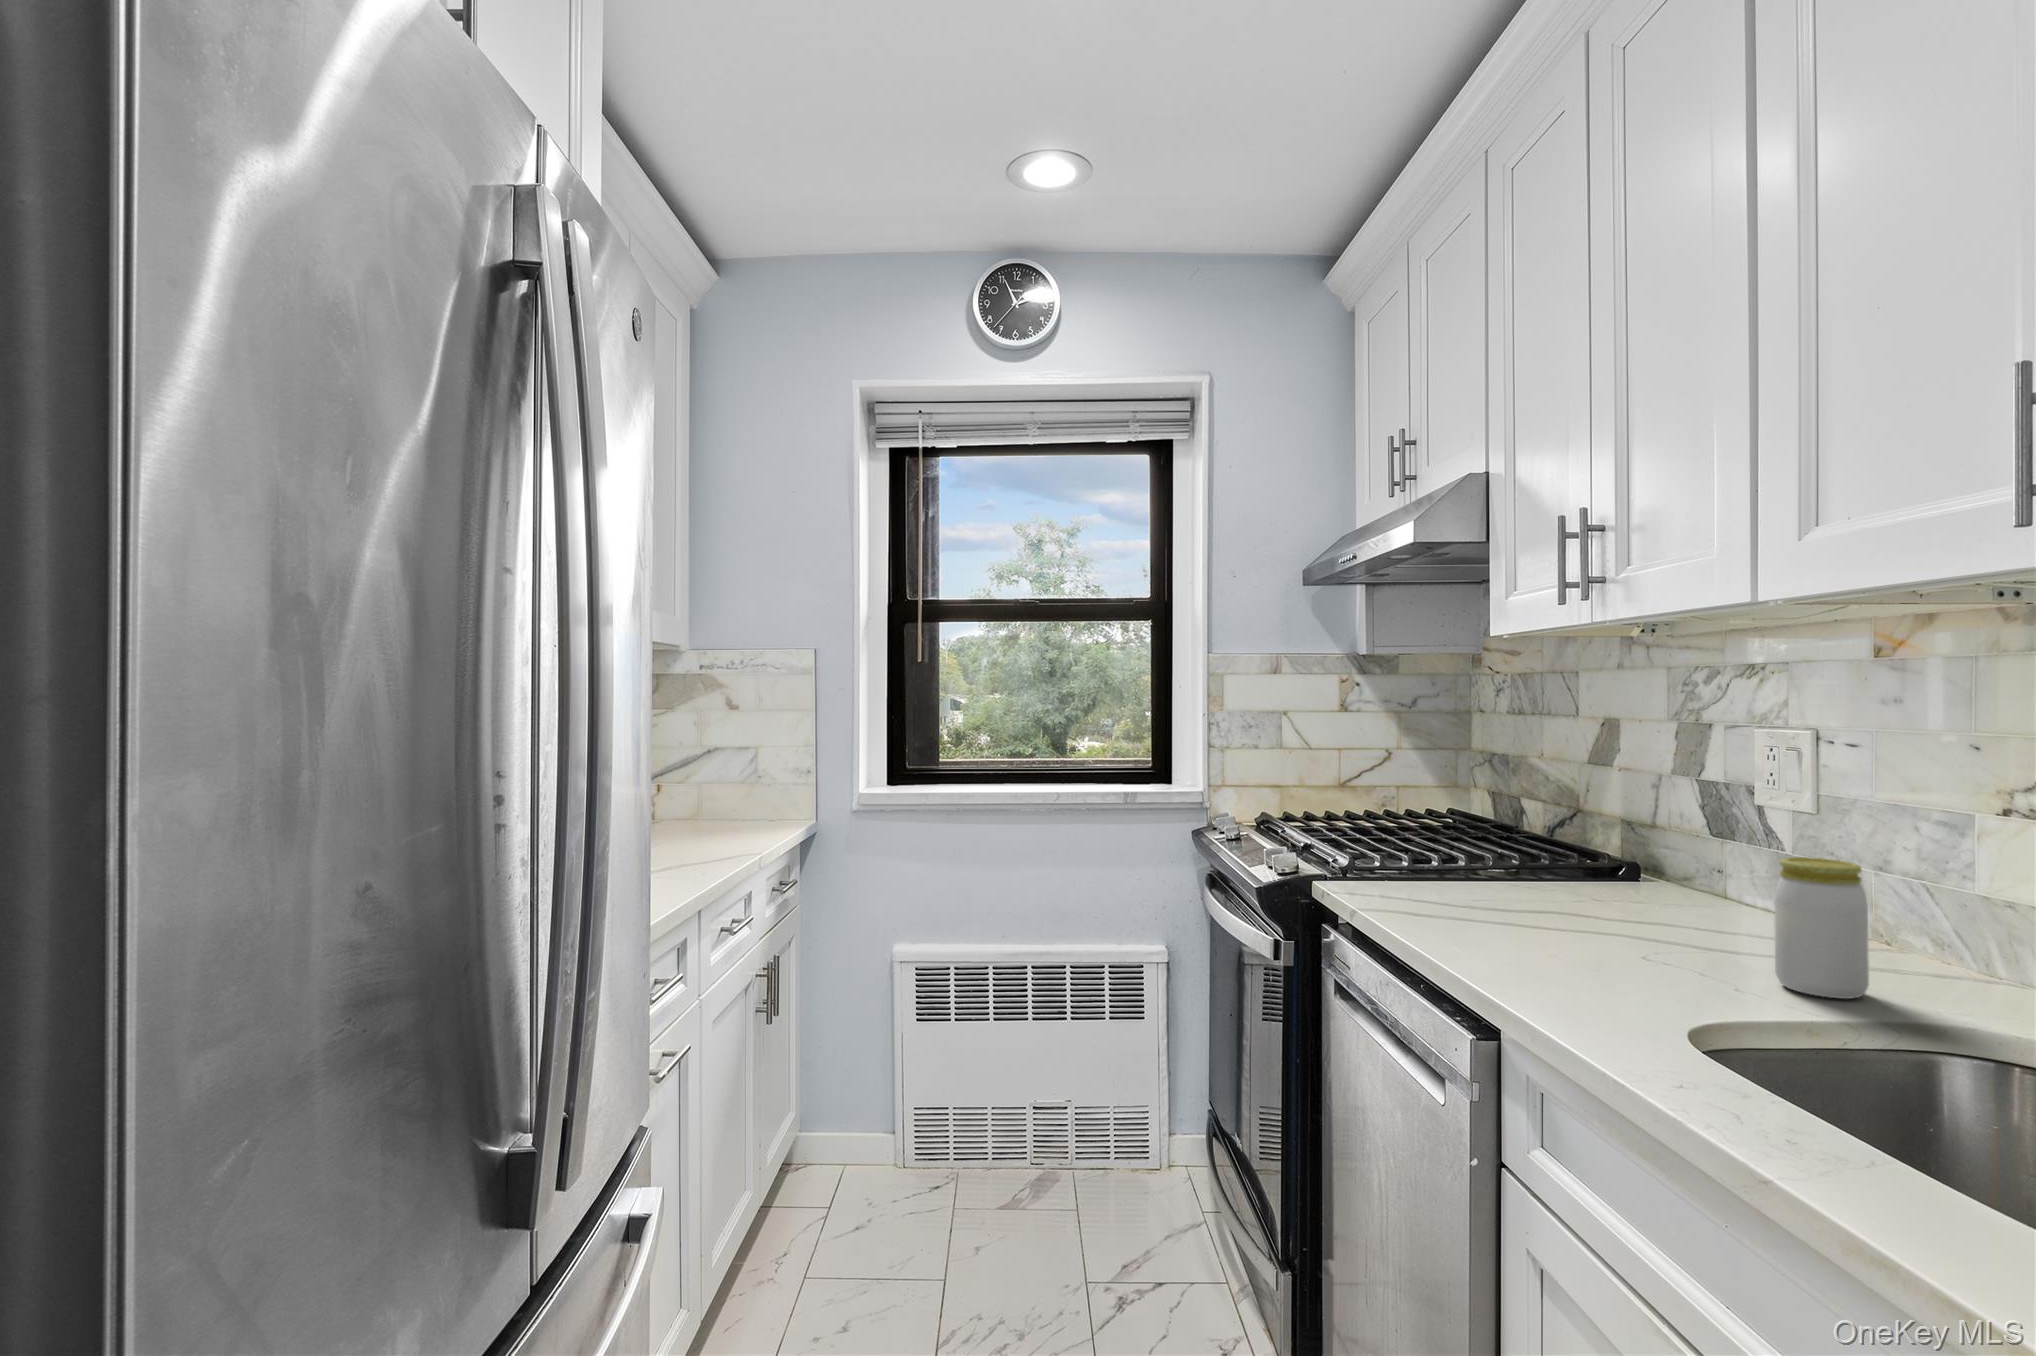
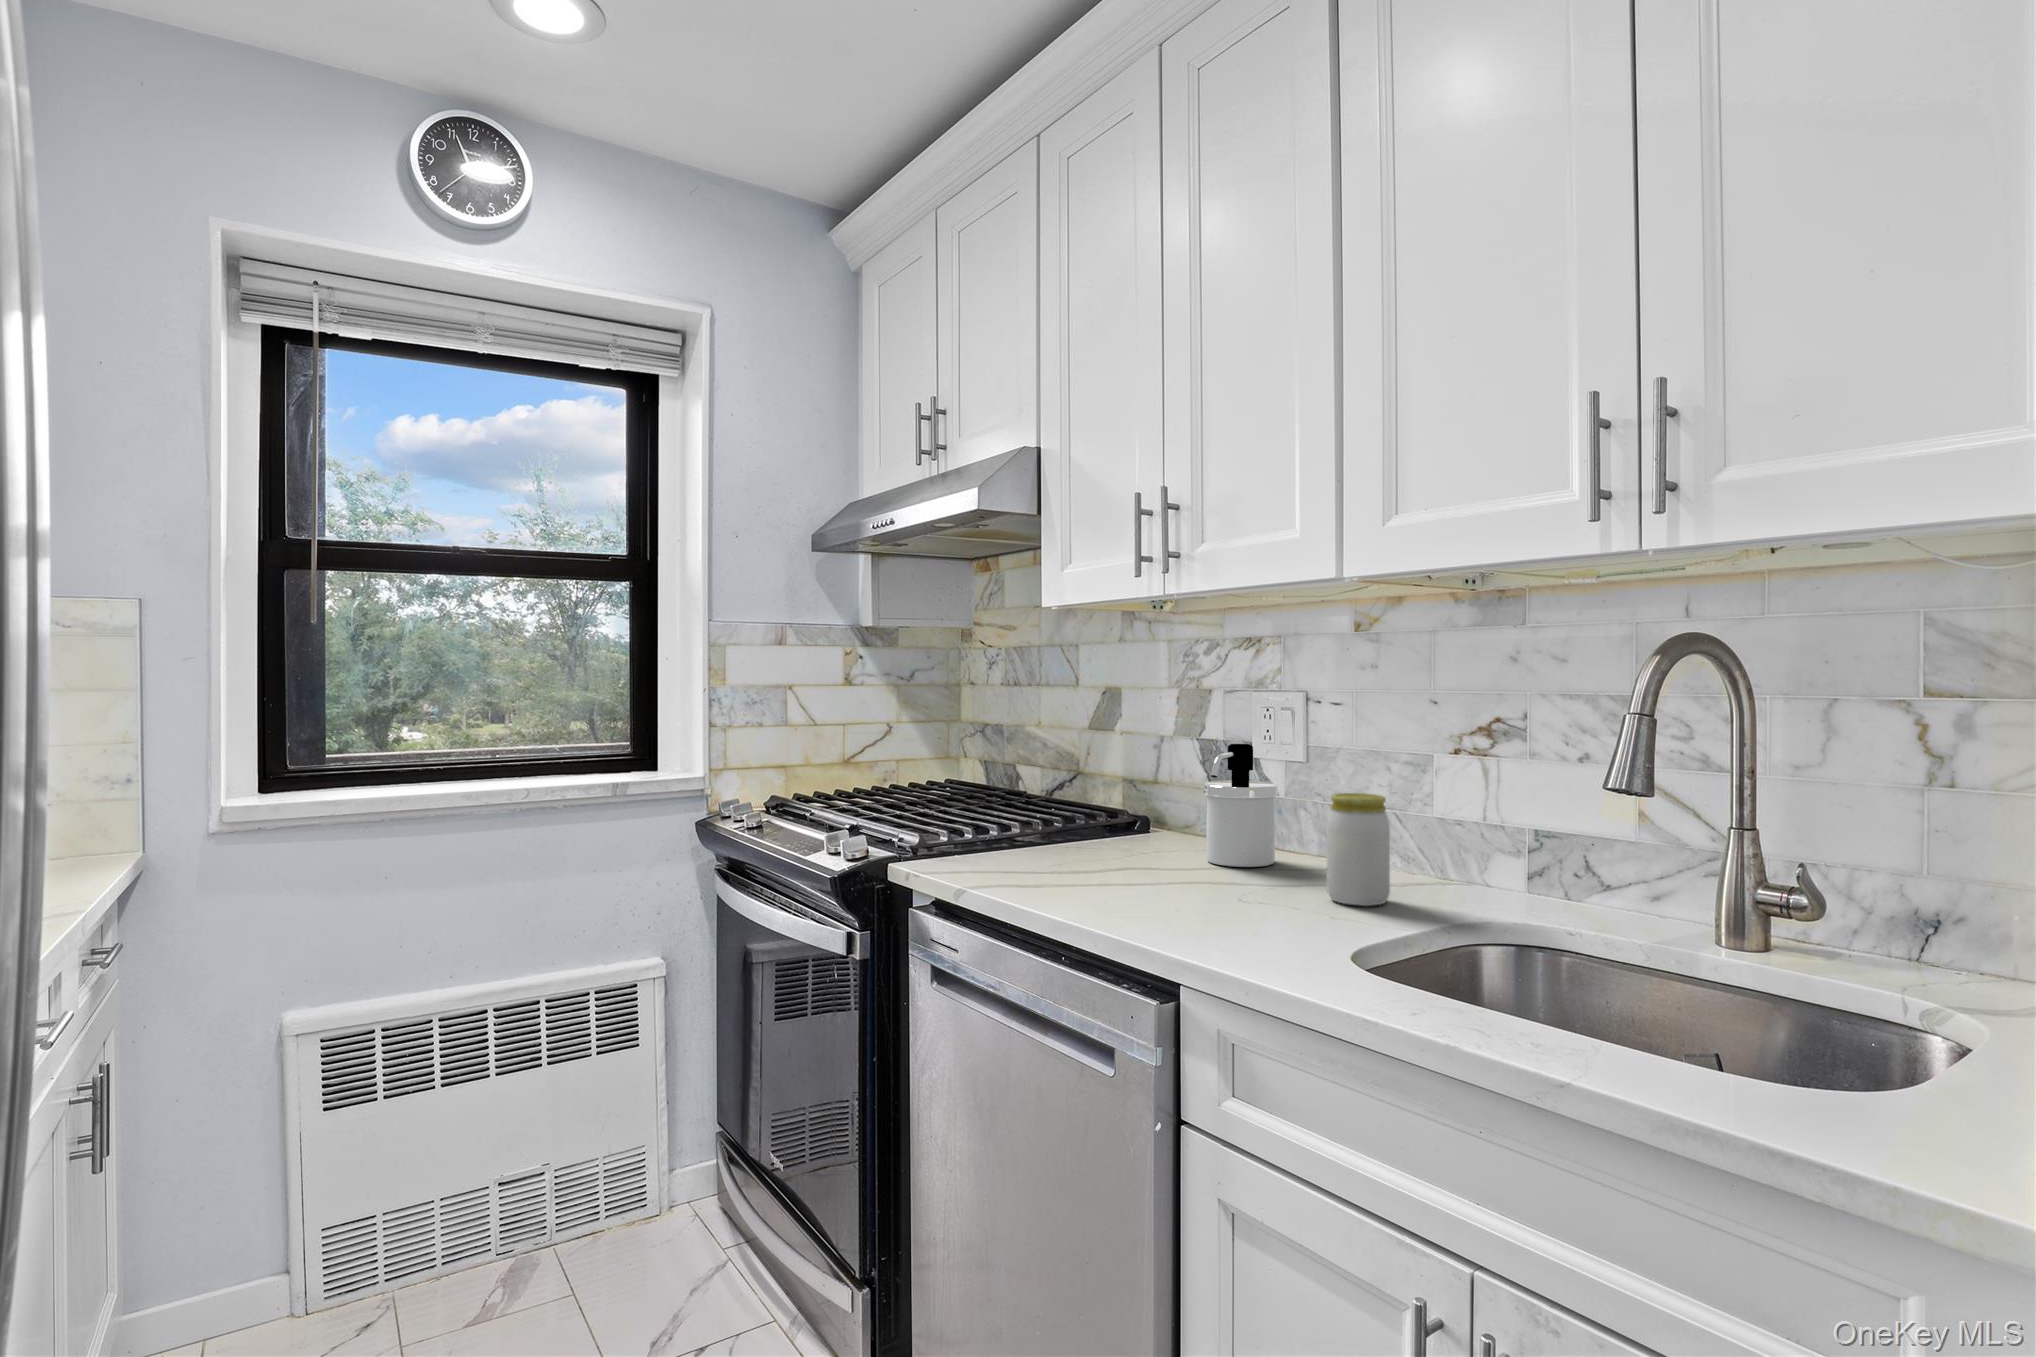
soap dispenser: none [1649,789,1761,934] -> present [1204,744,1277,867]

